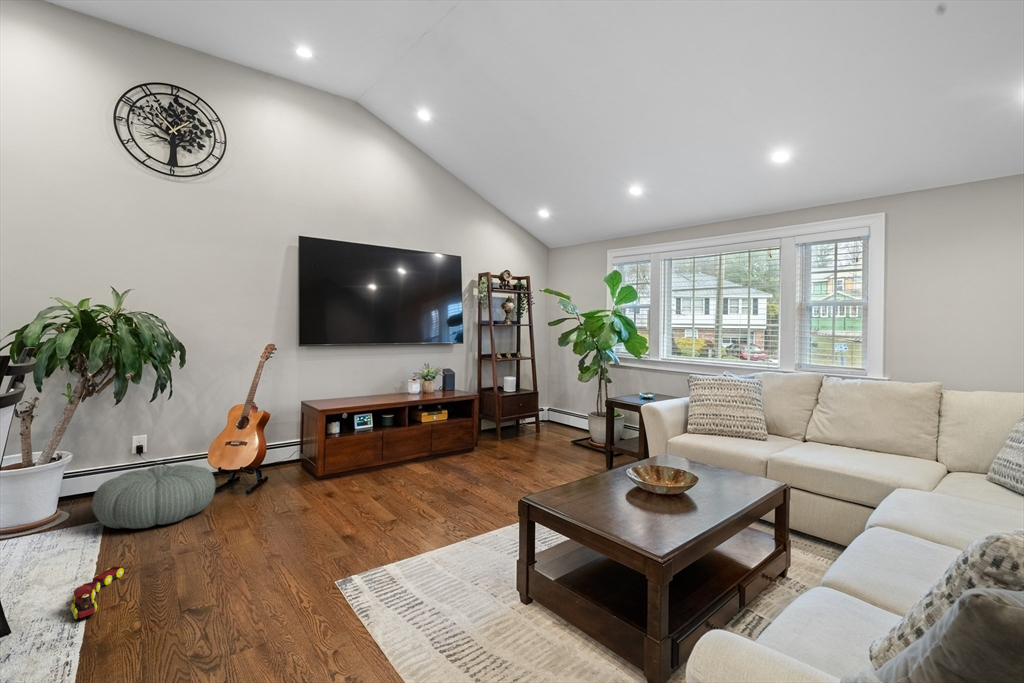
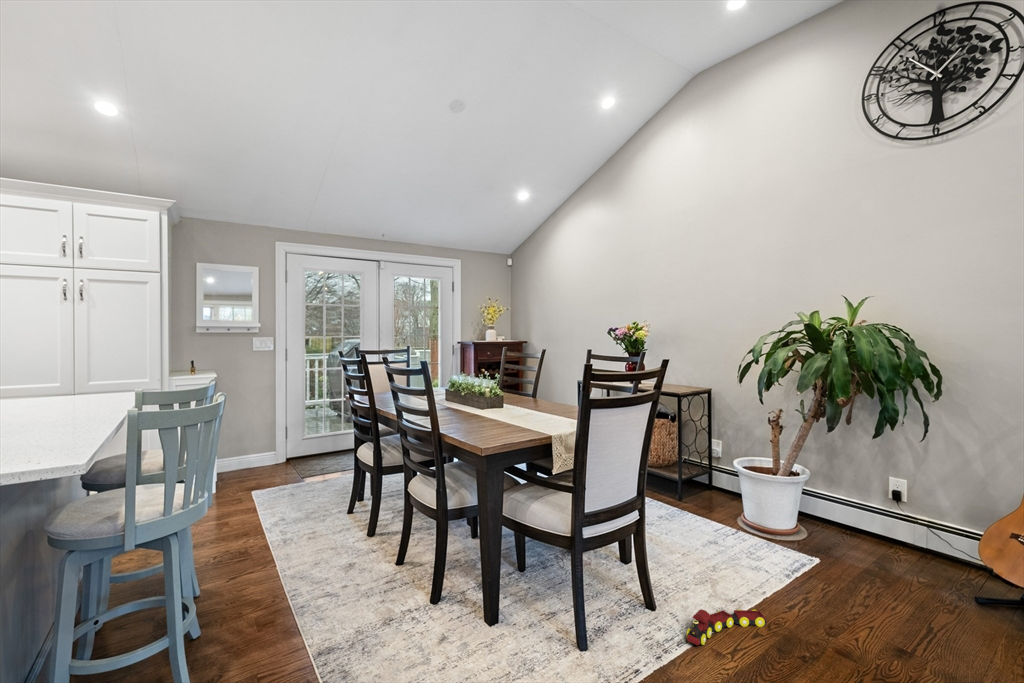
pouf: present [92,464,216,529] -> none [801,513,962,607]

